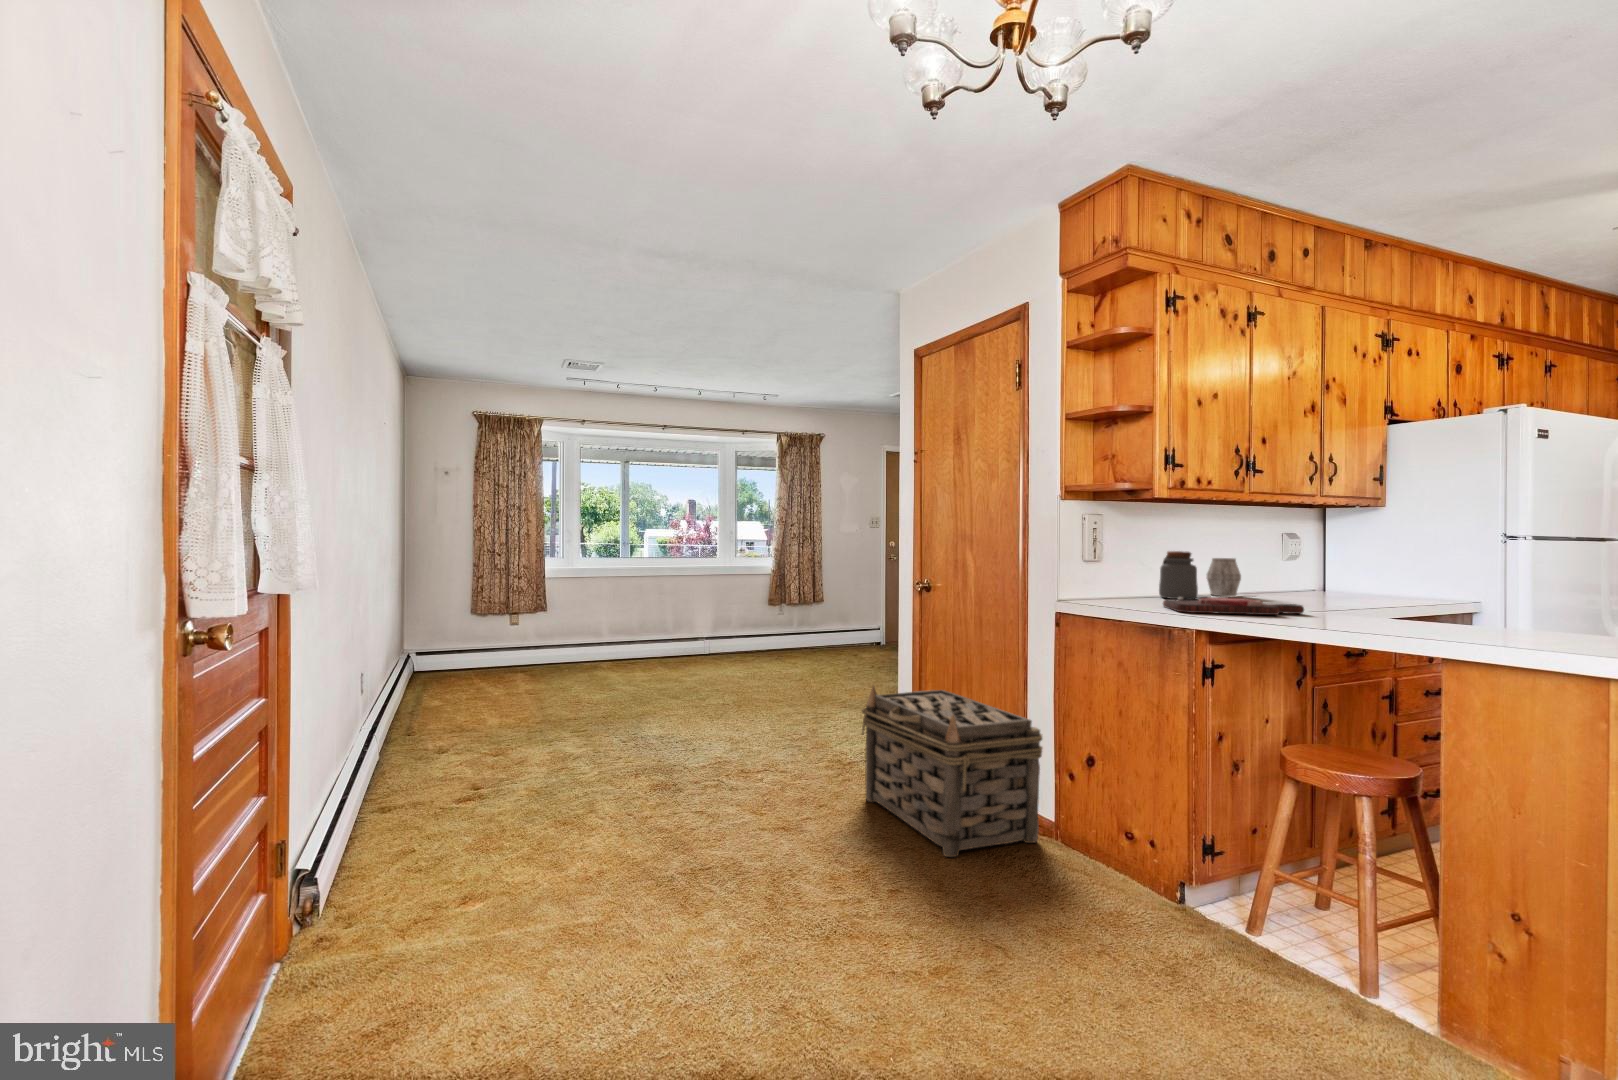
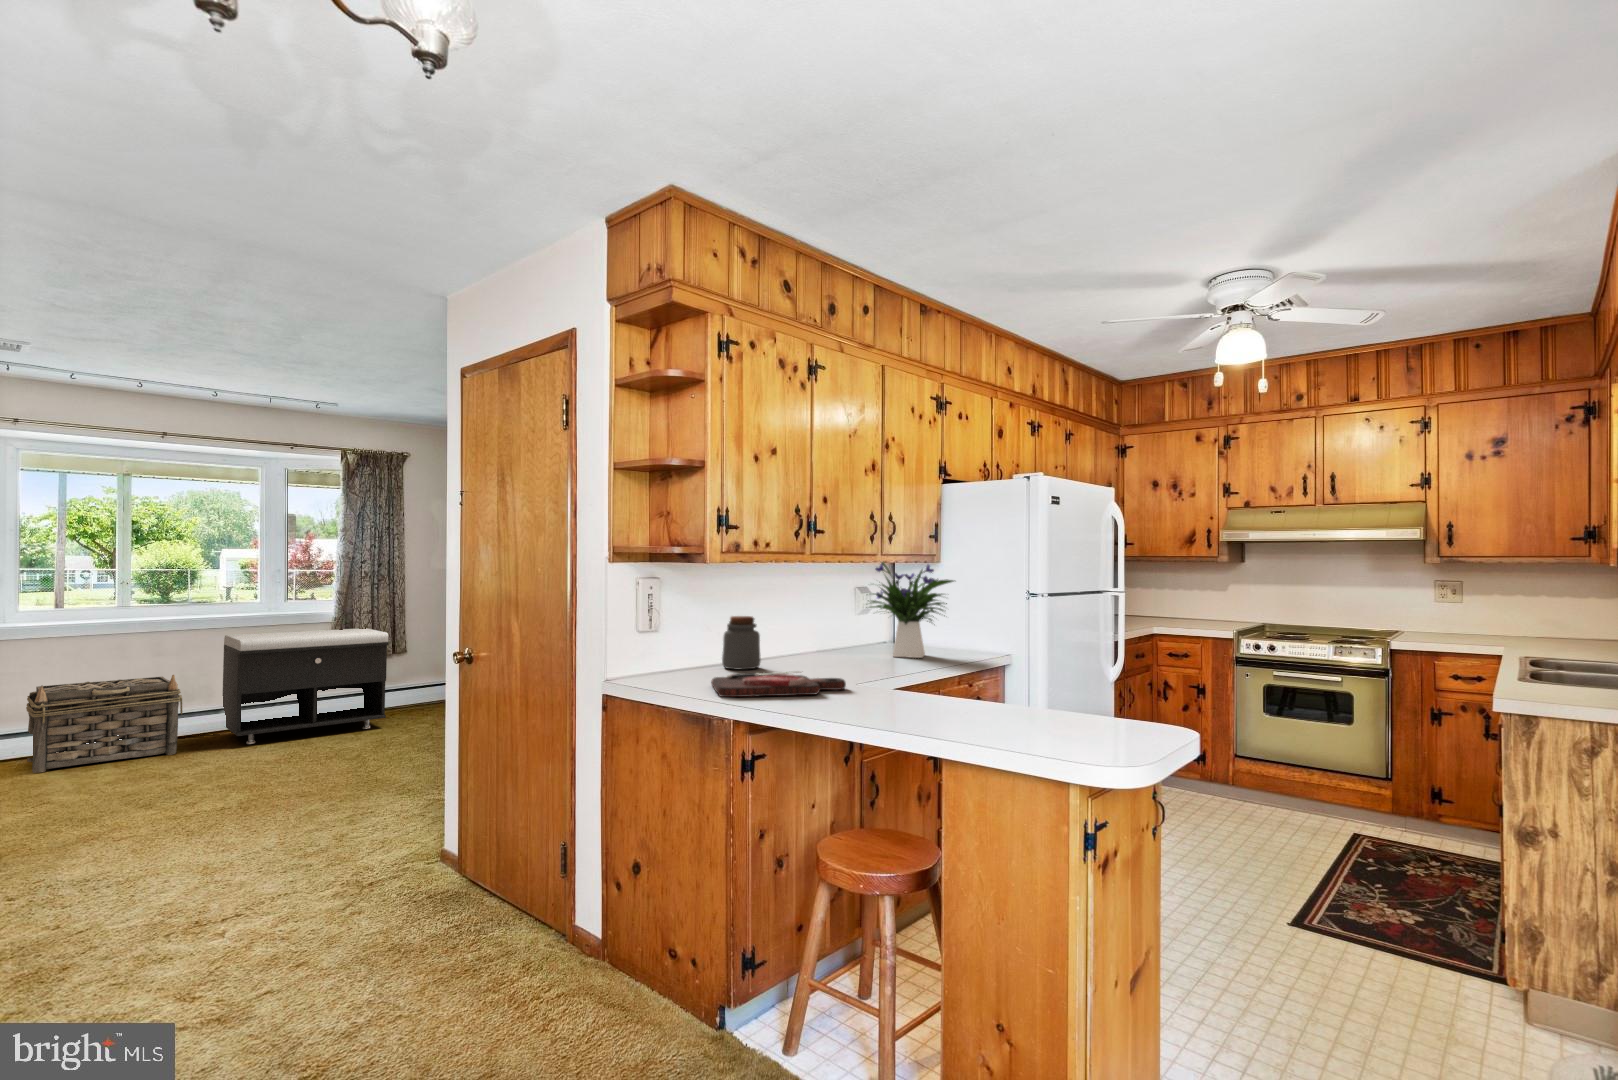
flower arrangement: none [1296,499,1412,600] -> present [868,562,954,658]
mug: present [1207,558,1241,596] -> none [777,619,809,660]
storage bench: none [701,579,814,663] -> present [222,628,388,744]
basket: present [862,686,1042,857] -> present [26,675,182,773]

